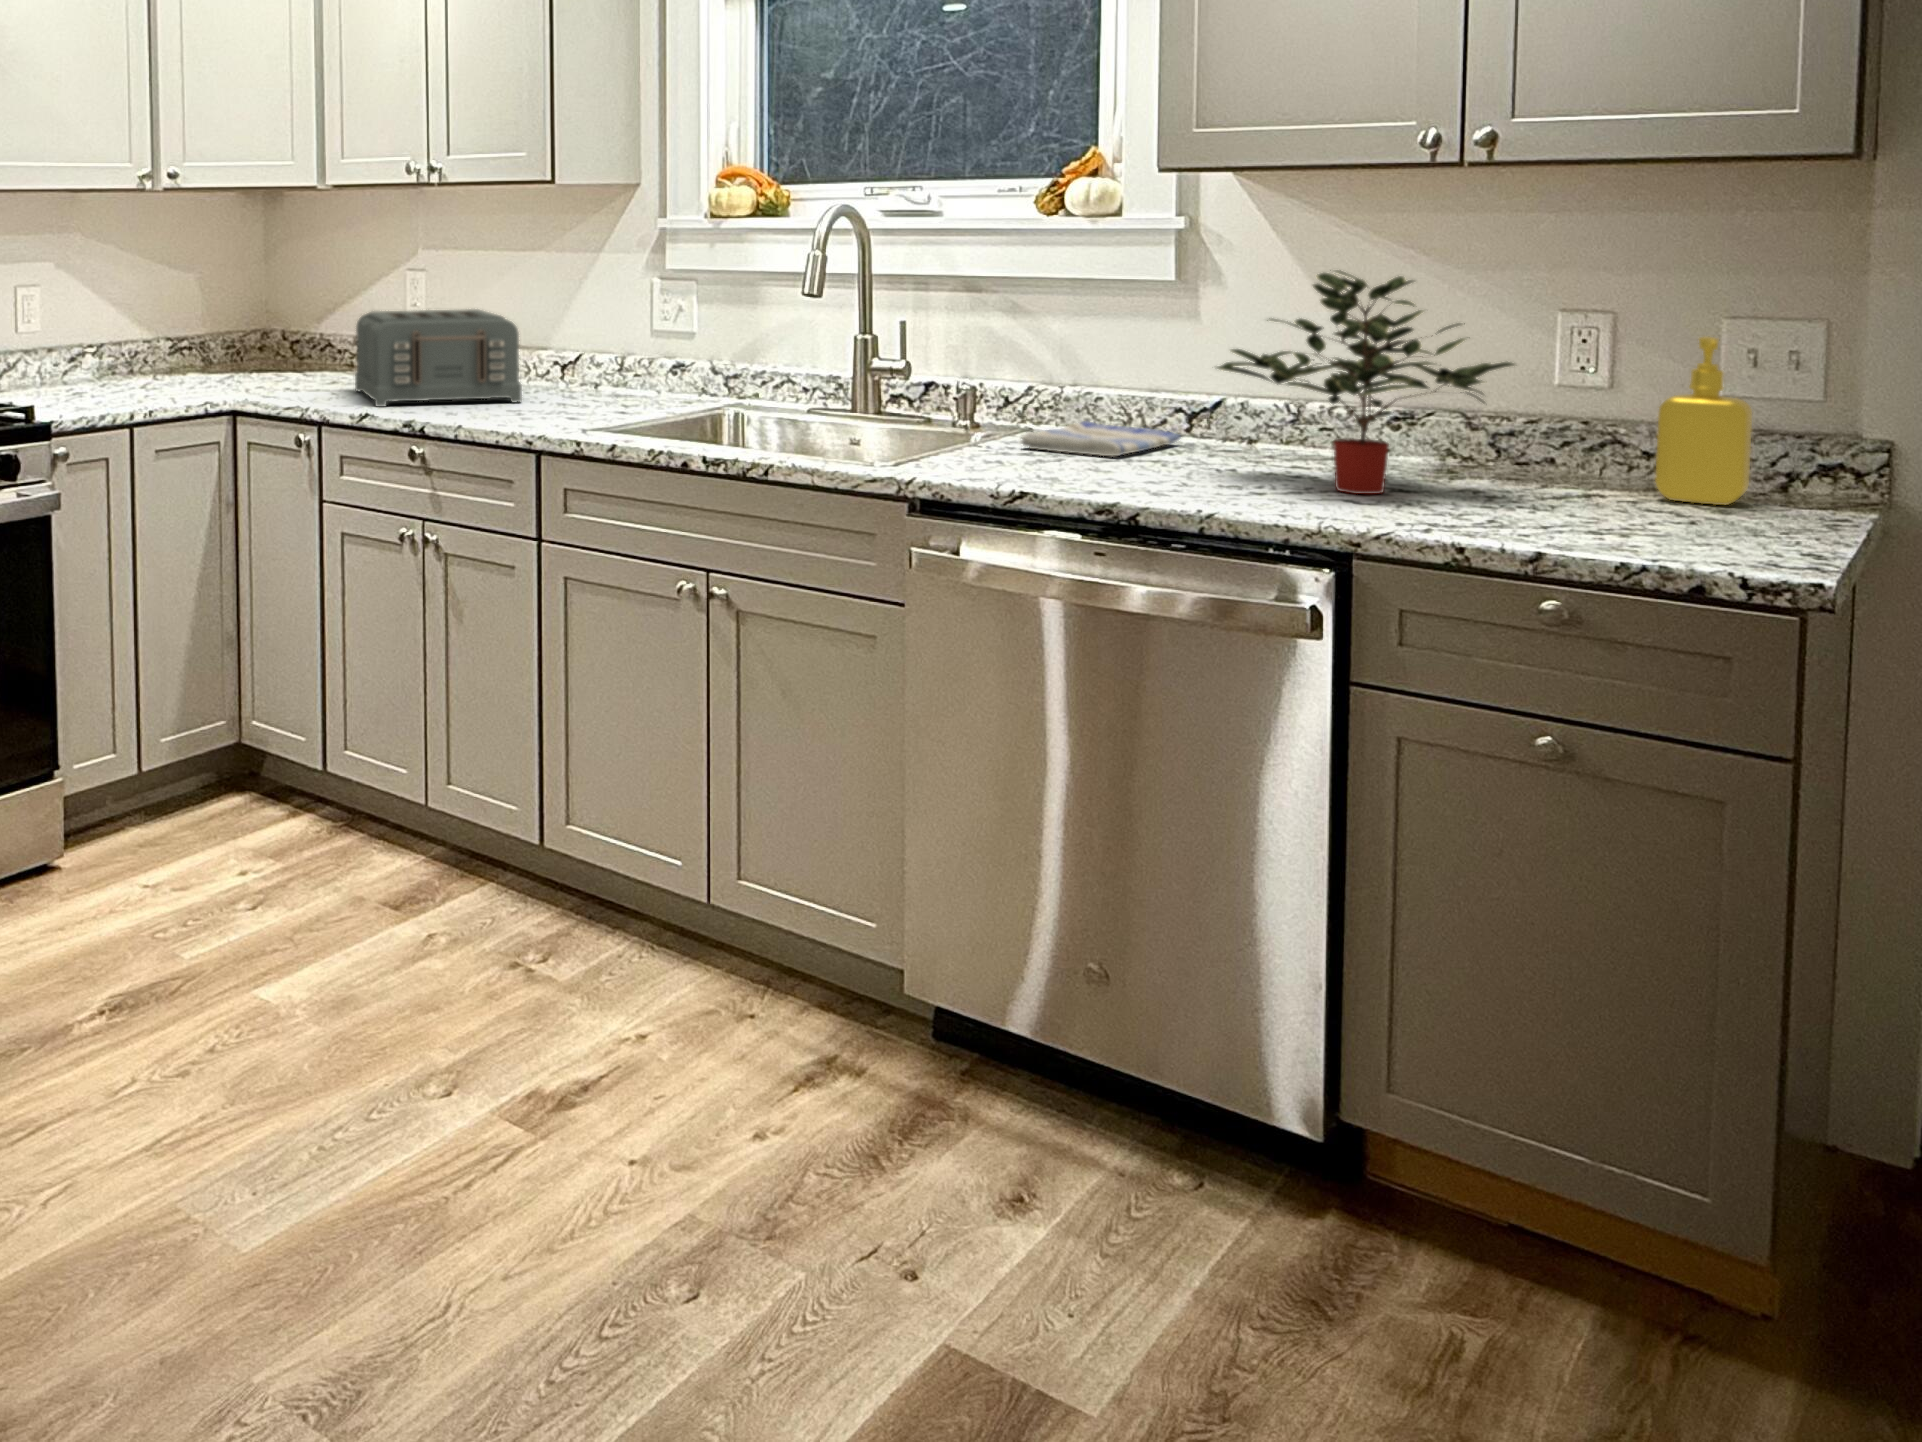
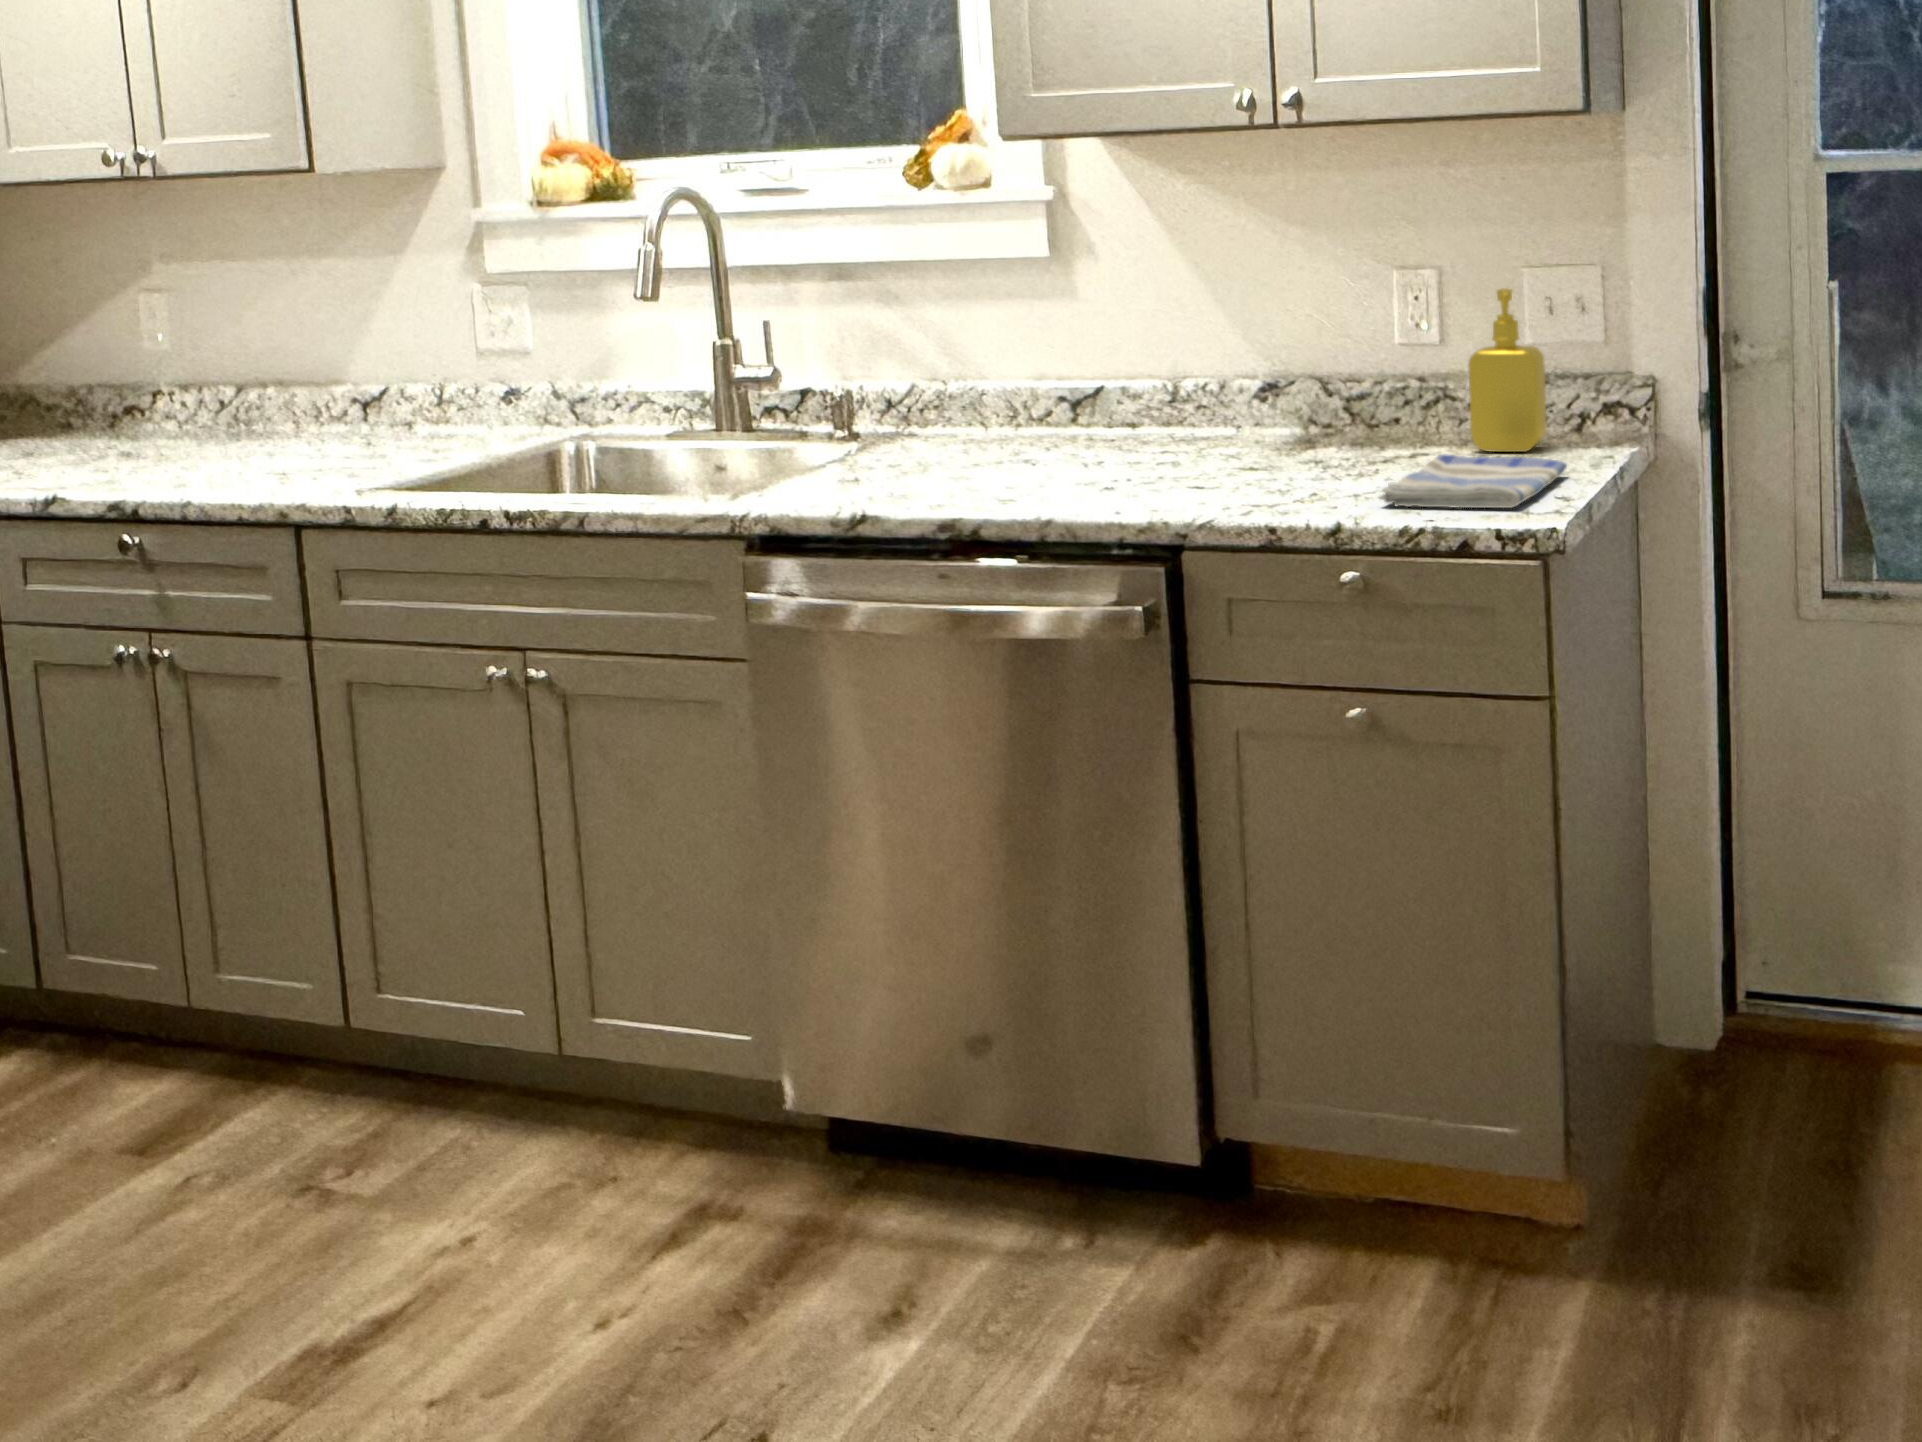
potted plant: present [1217,270,1515,494] -> none [1068,243,1339,478]
toaster: present [355,309,522,407] -> none [53,340,298,485]
dish towel: present [1020,421,1180,457] -> present [1380,454,1567,508]

